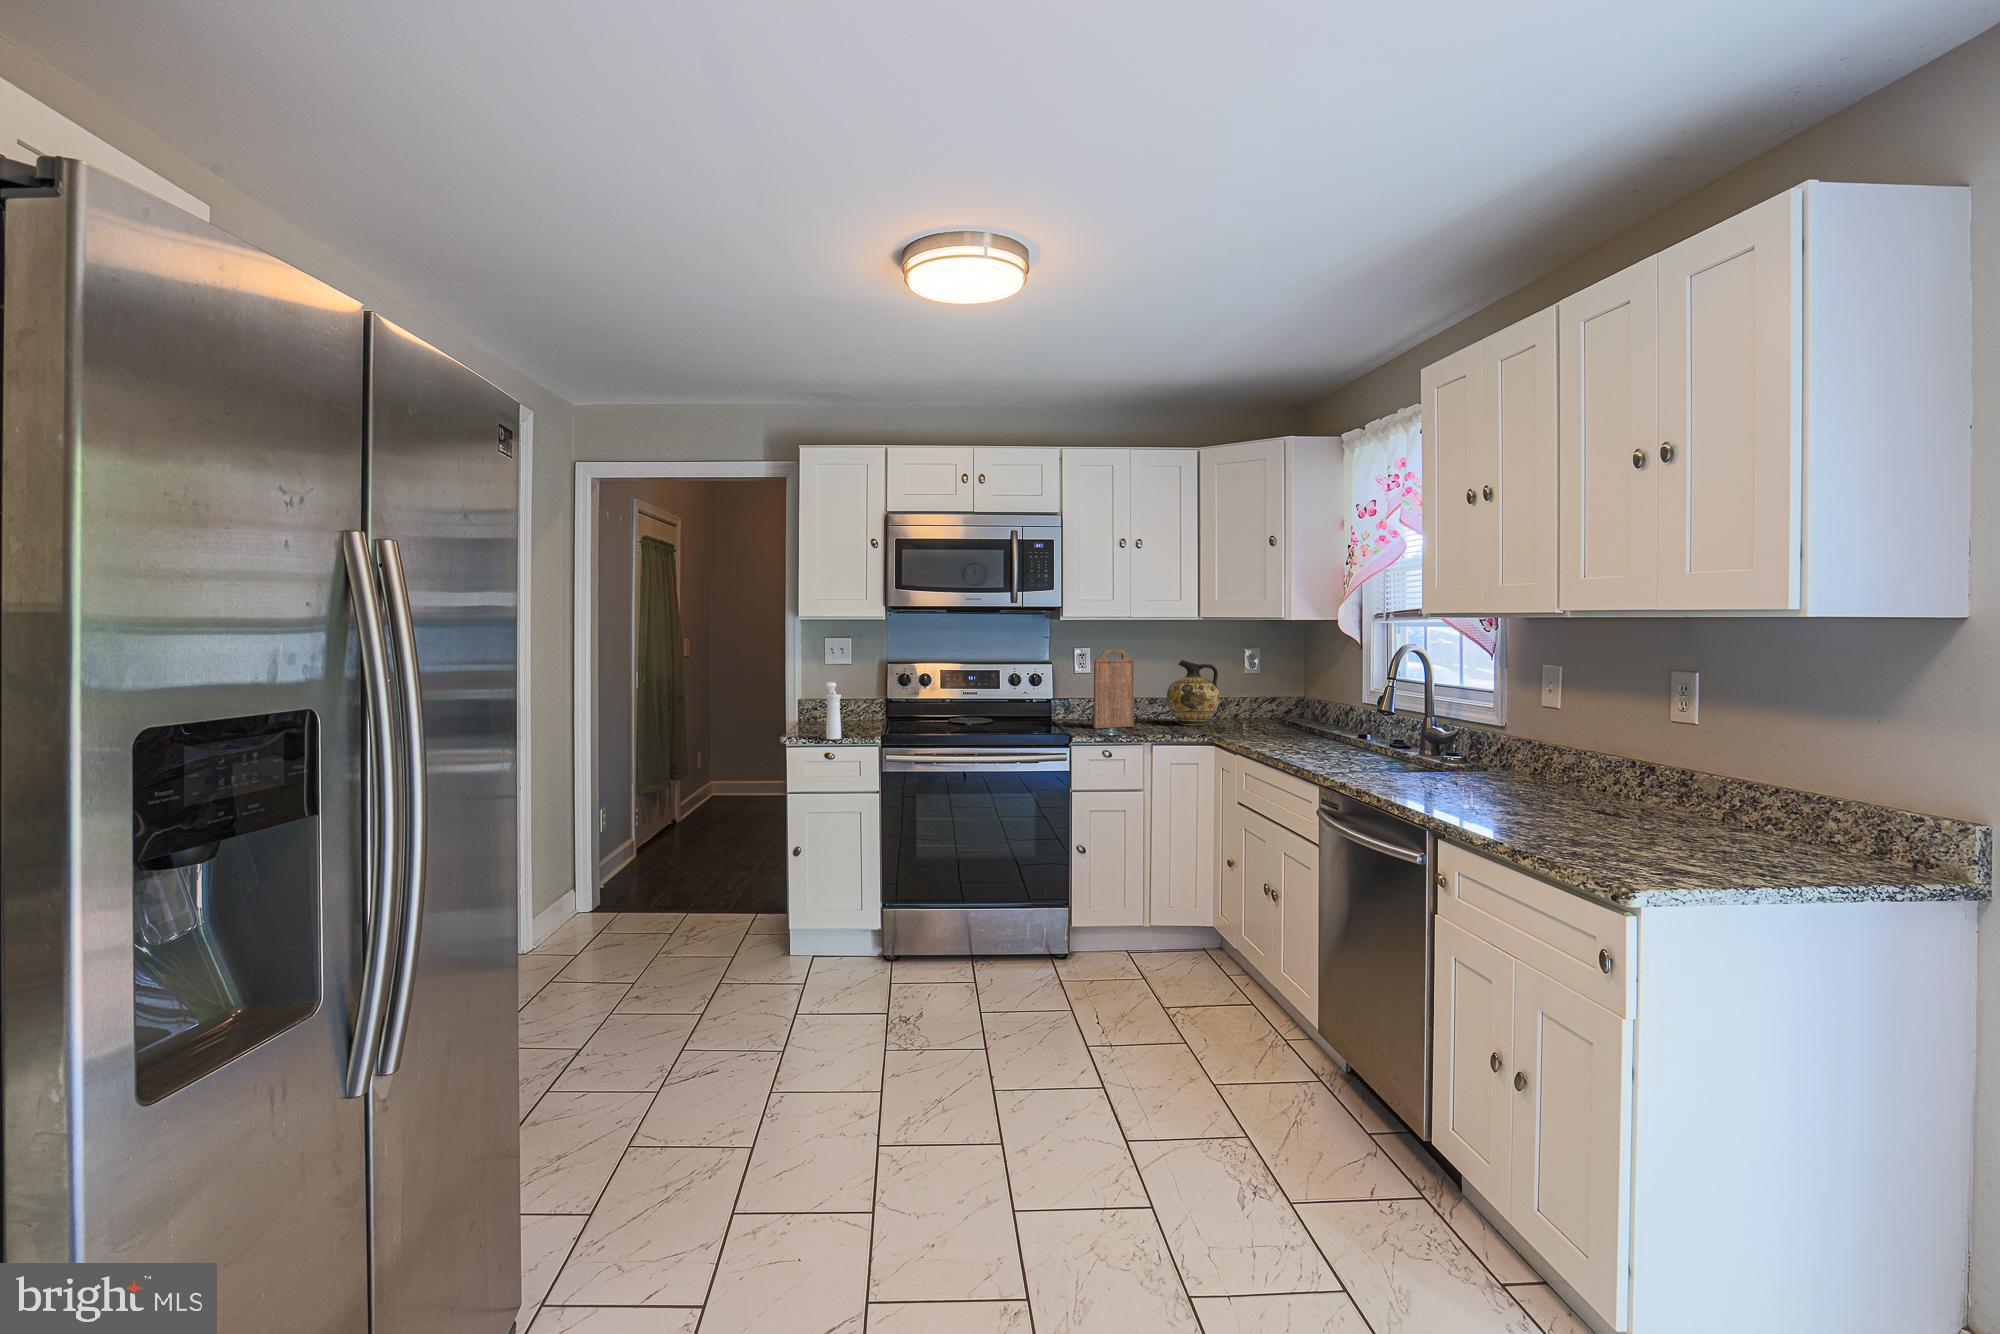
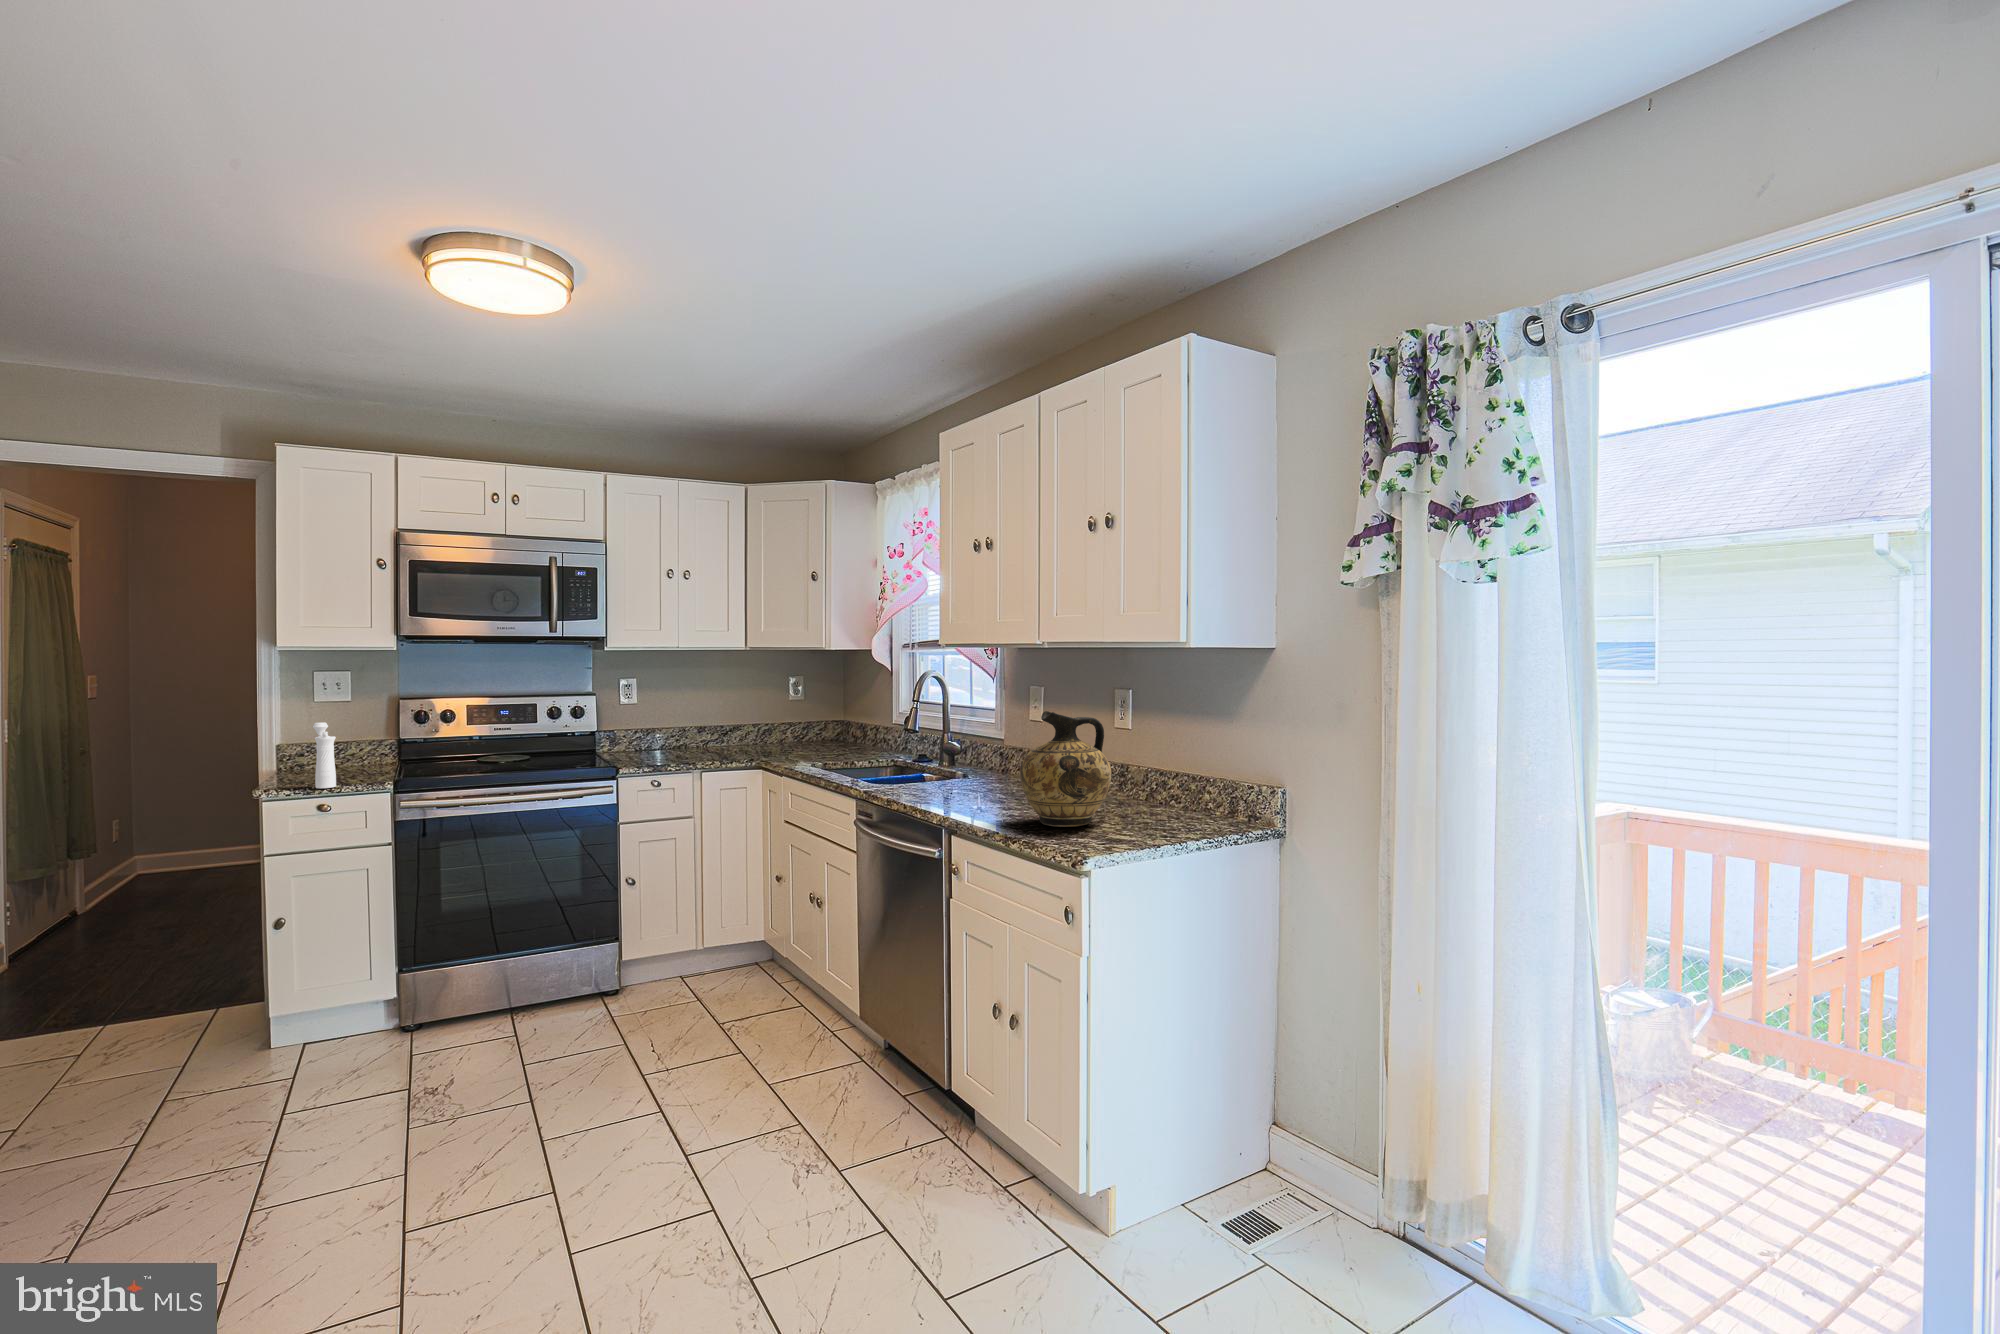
cutting board: present [1094,650,1134,729] -> none [641,679,684,759]
ceramic jug: present [1167,660,1220,725] -> present [1020,711,1111,827]

